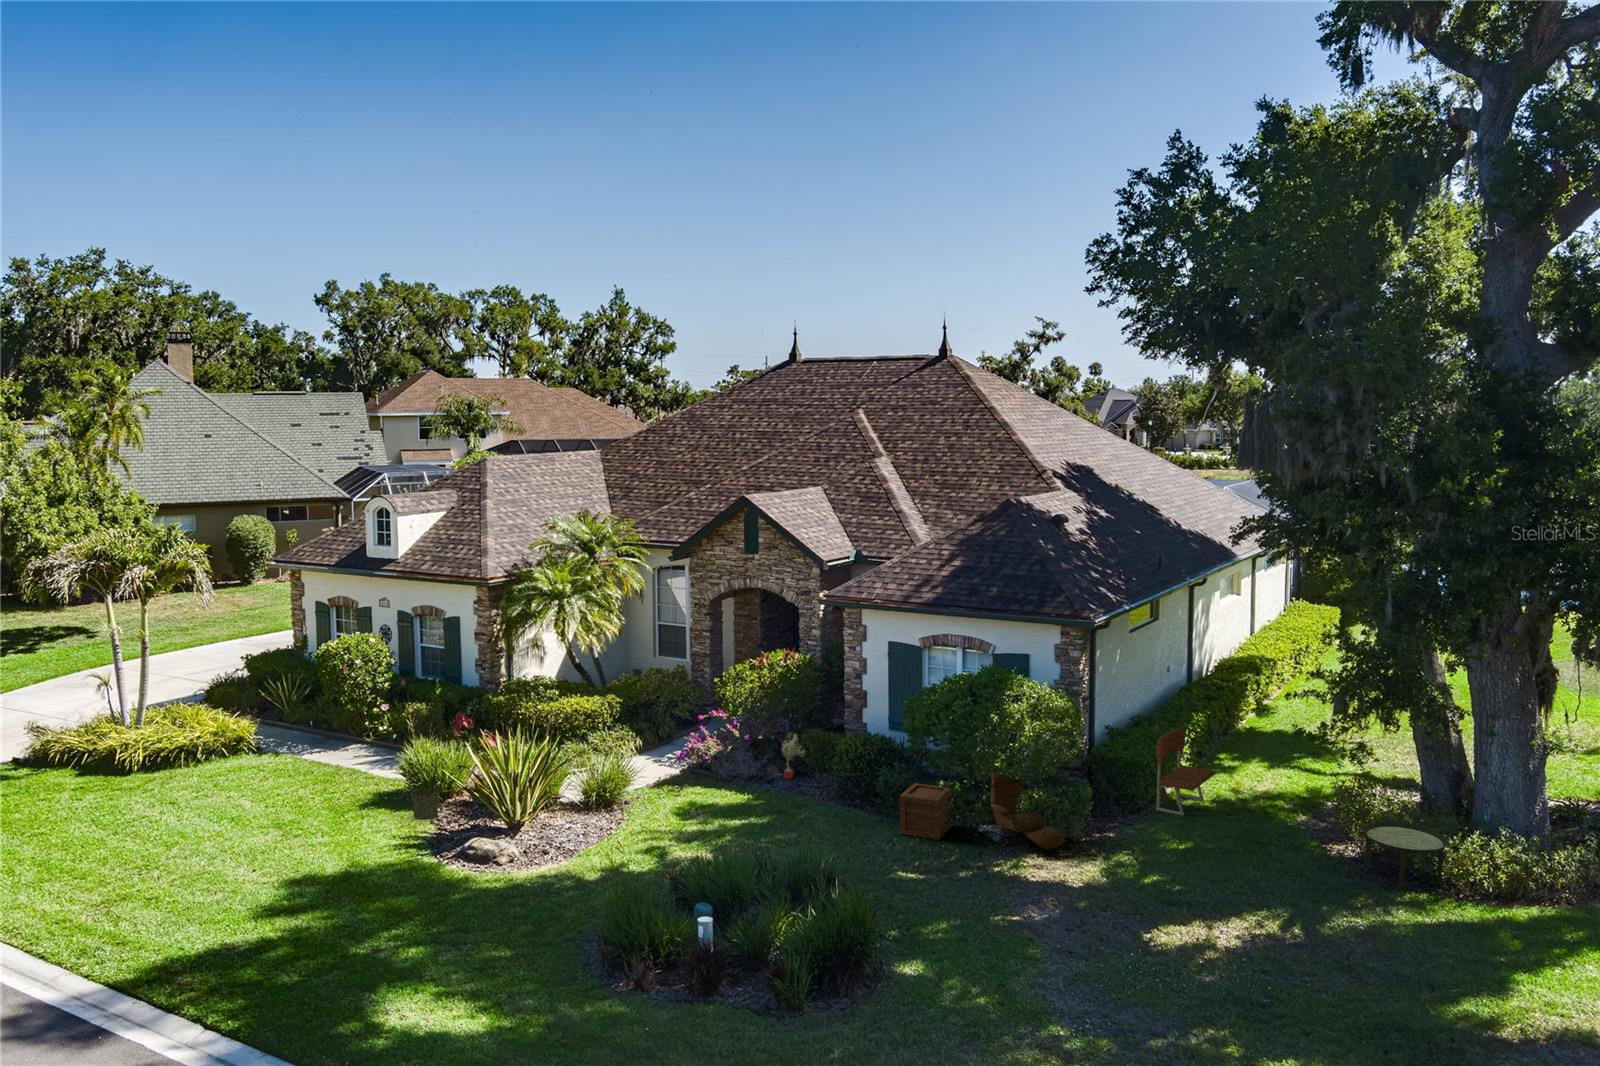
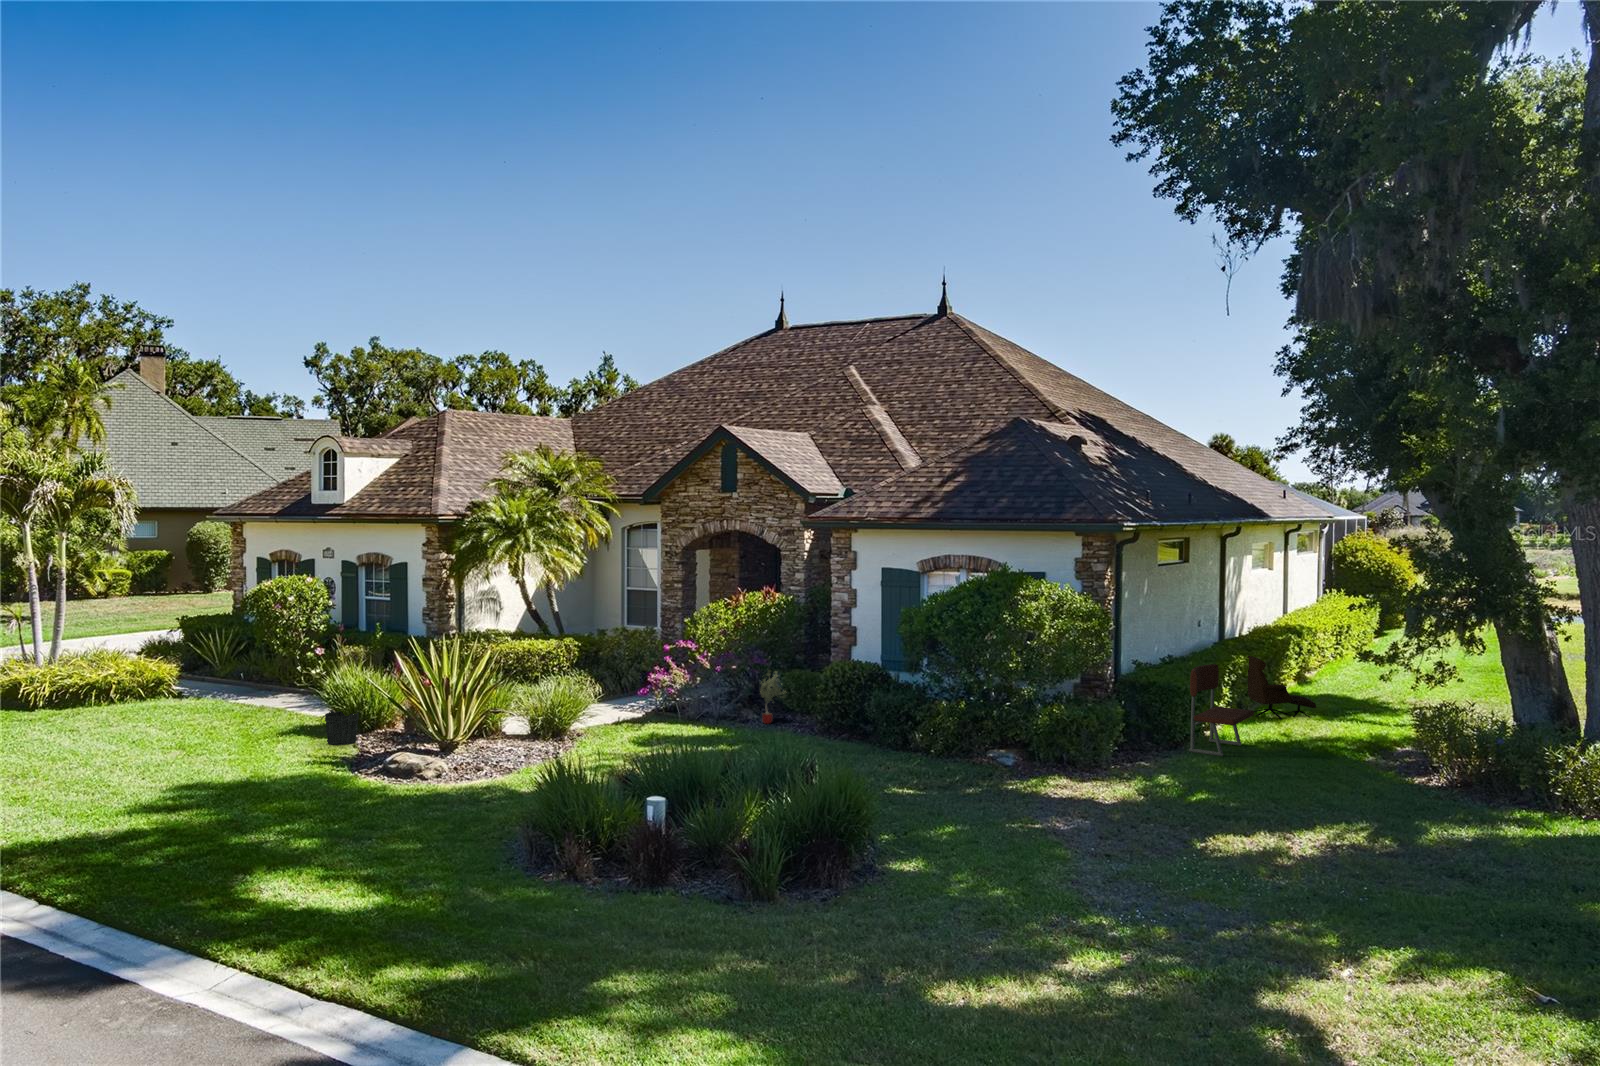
lounge chair: present [991,773,1065,857] -> present [1248,656,1316,719]
wooden crate: present [900,783,952,840] -> none [897,709,958,769]
round table: present [1362,822,1448,891] -> none [1448,743,1555,815]

